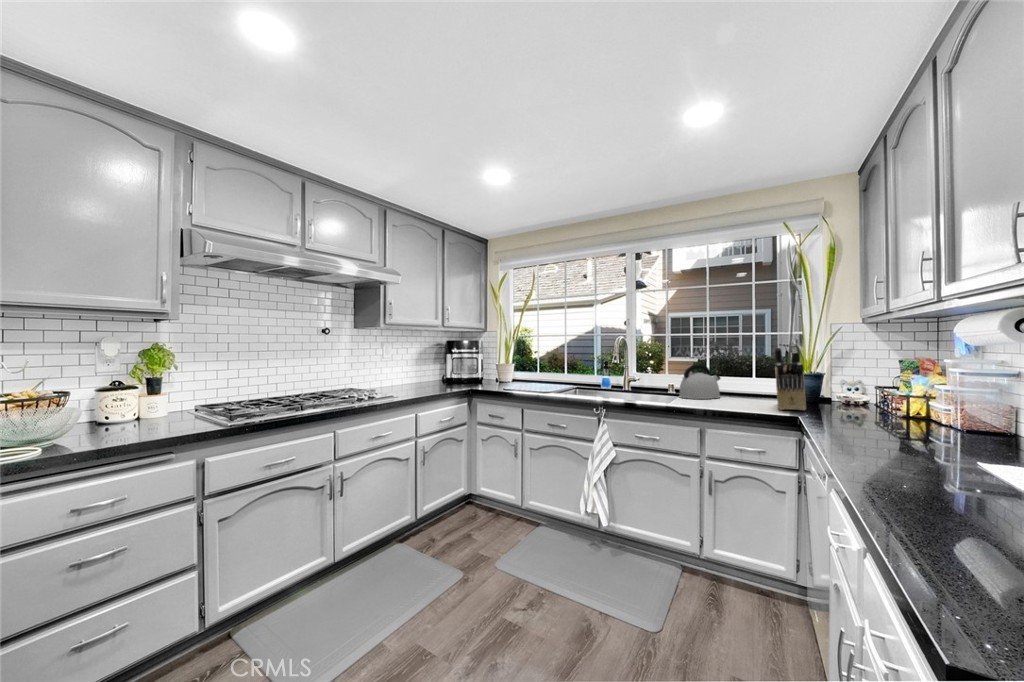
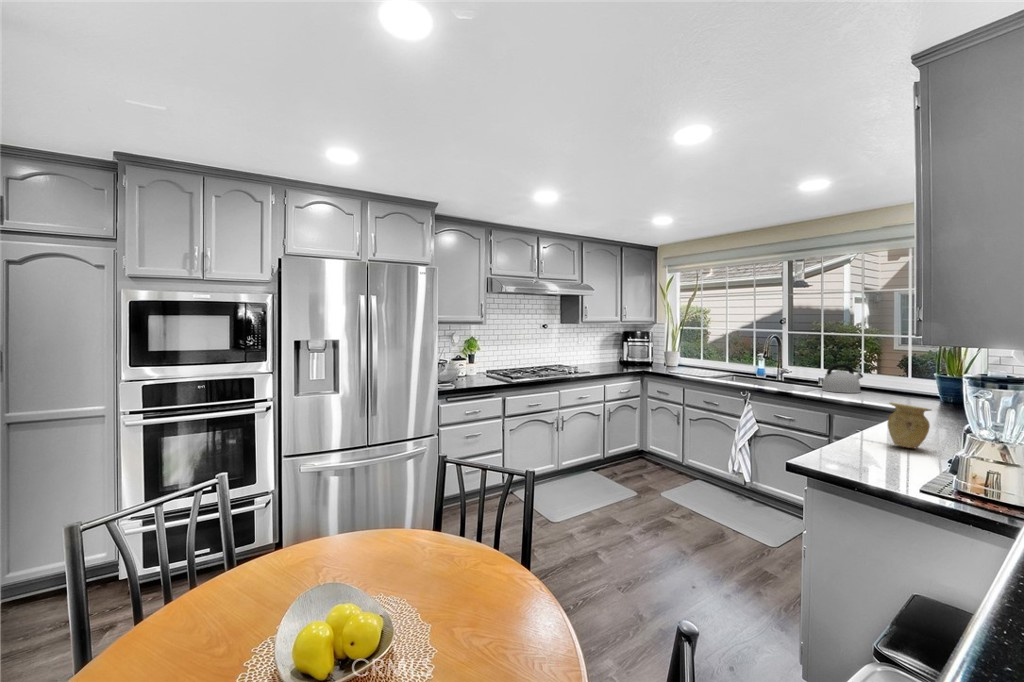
knife block: present [775,343,806,410] -> none [894,355,931,408]
vase: none [876,402,955,485] -> present [888,402,931,448]

